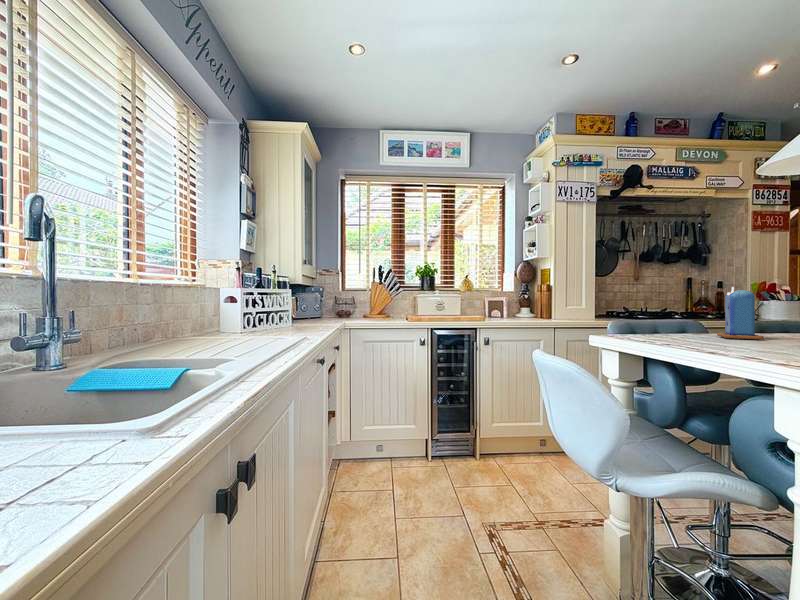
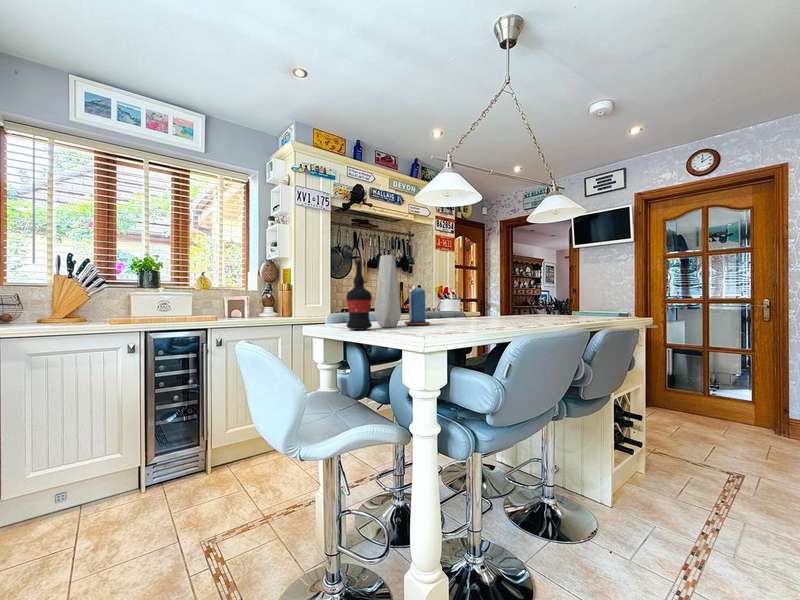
vase: none [675,251,716,340] -> present [375,255,401,327]
wine bottle: none [639,258,675,341] -> present [346,258,372,330]

